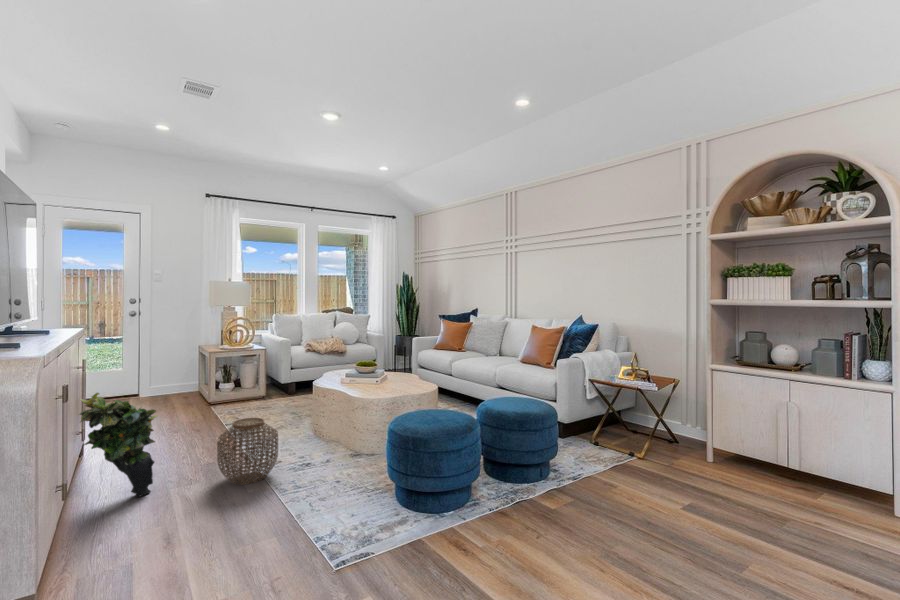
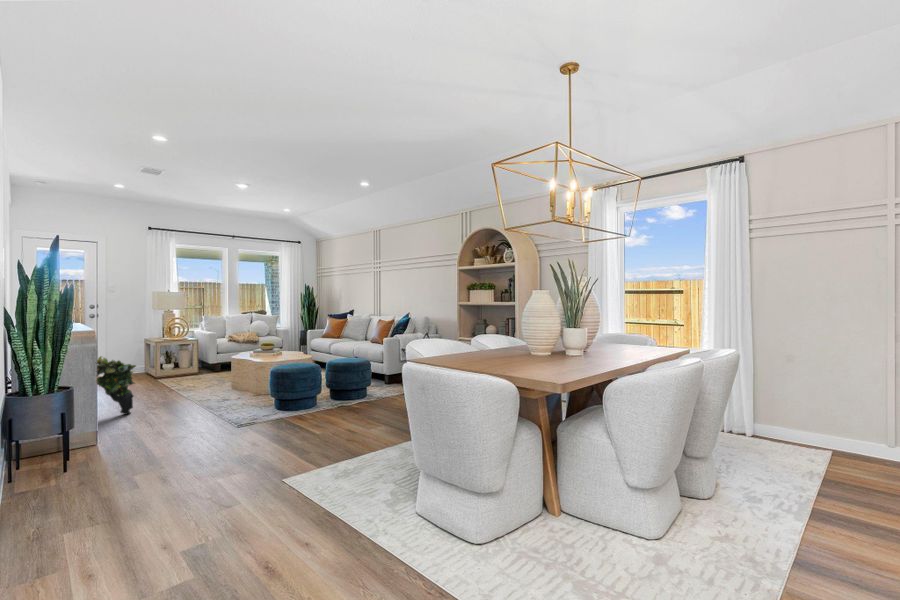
woven basket: present [217,418,278,485] -> none [171,372,209,409]

